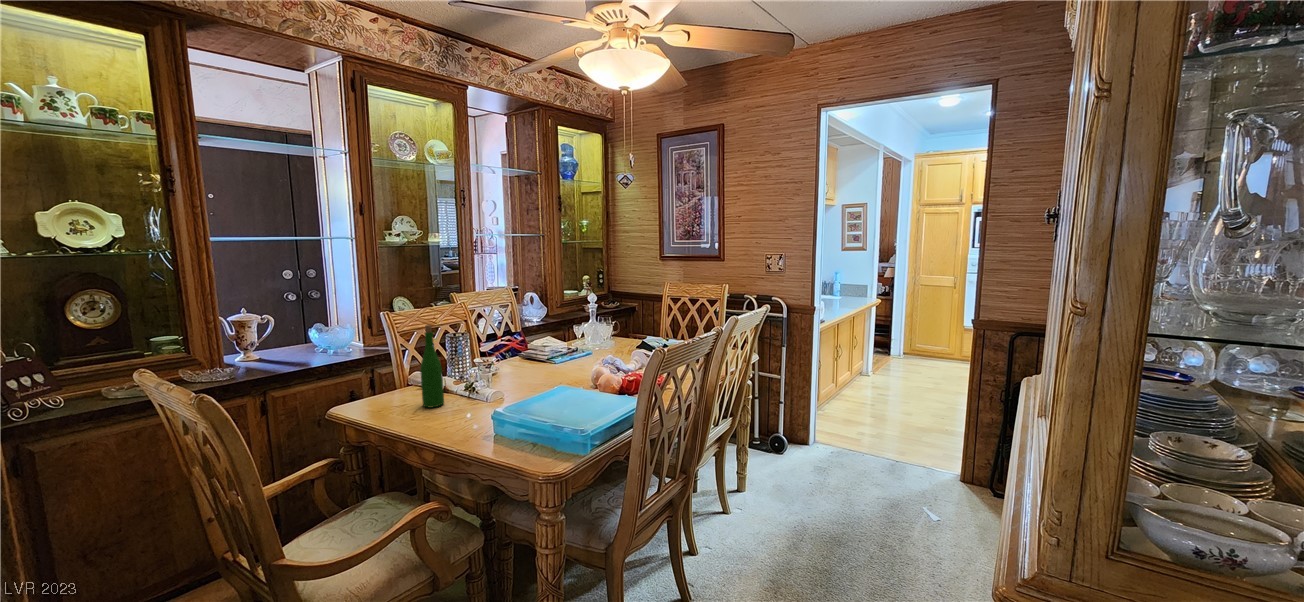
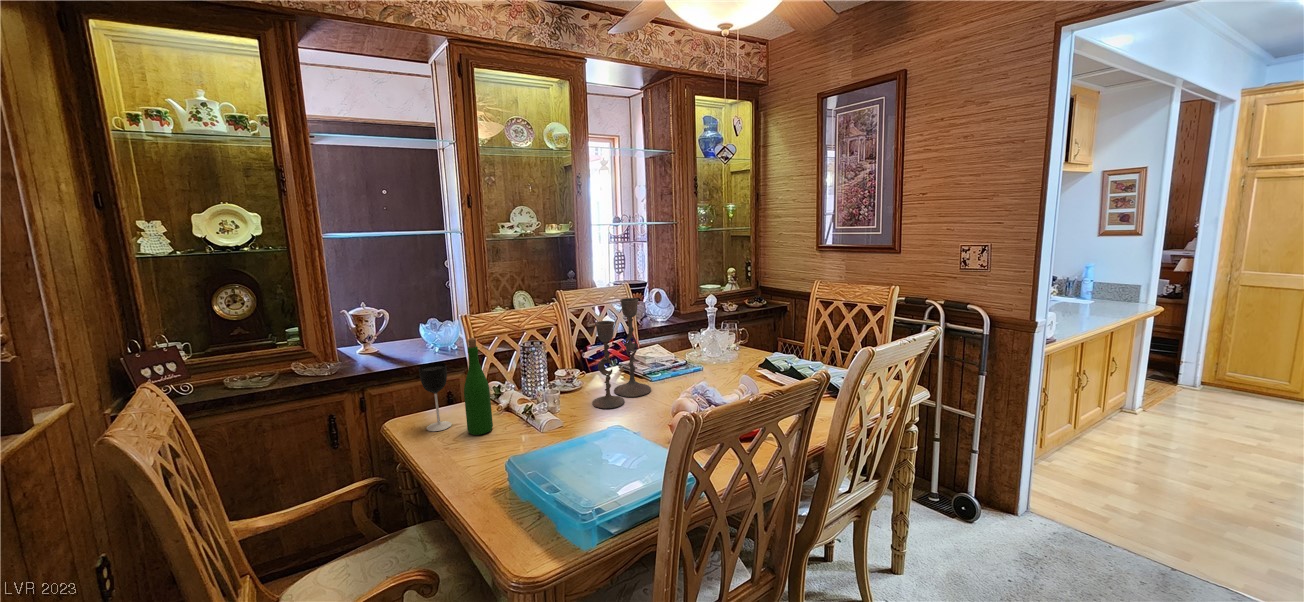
candlestick: none [518,293,561,382] -> present [592,298,651,408]
wine glass: none [373,350,402,410] -> present [419,363,452,431]

